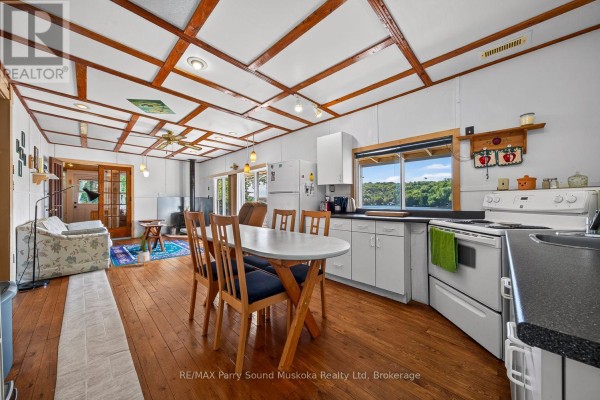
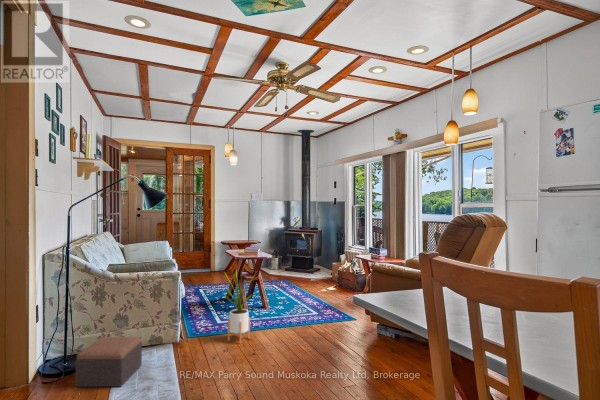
footstool: none [45,265,85,288] -> present [76,337,142,387]

